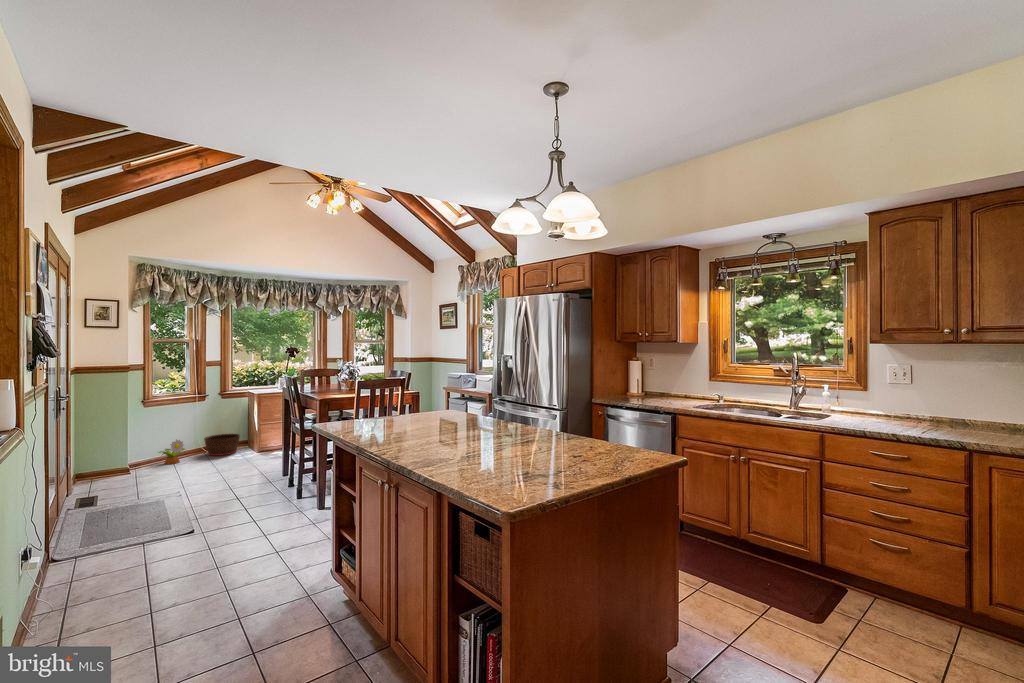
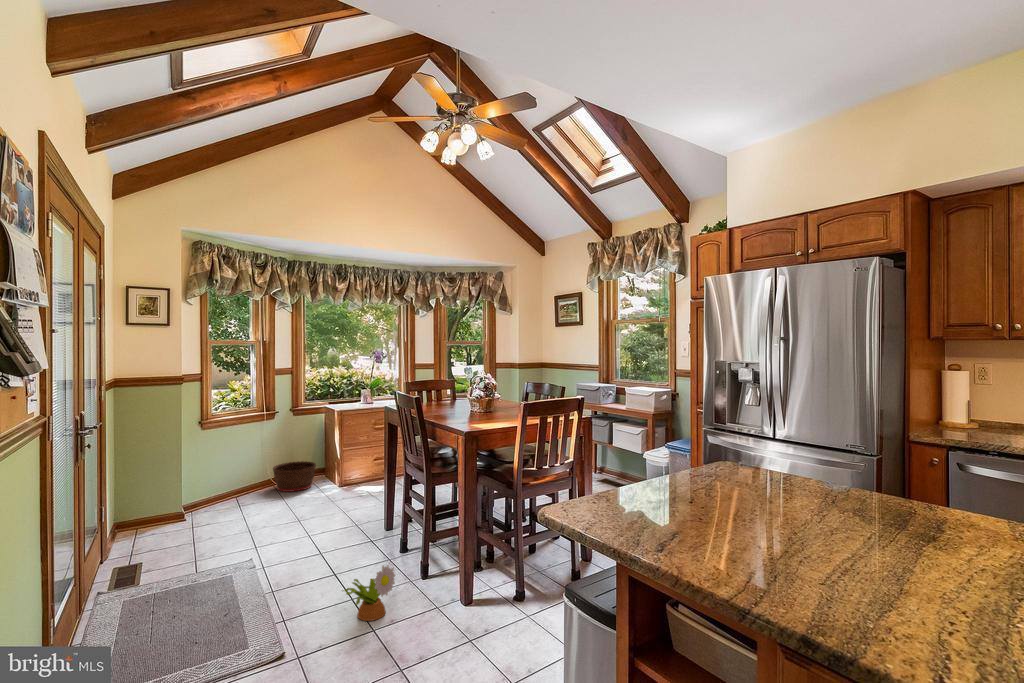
decorative plant: present [158,439,185,464] -> present [343,565,395,621]

